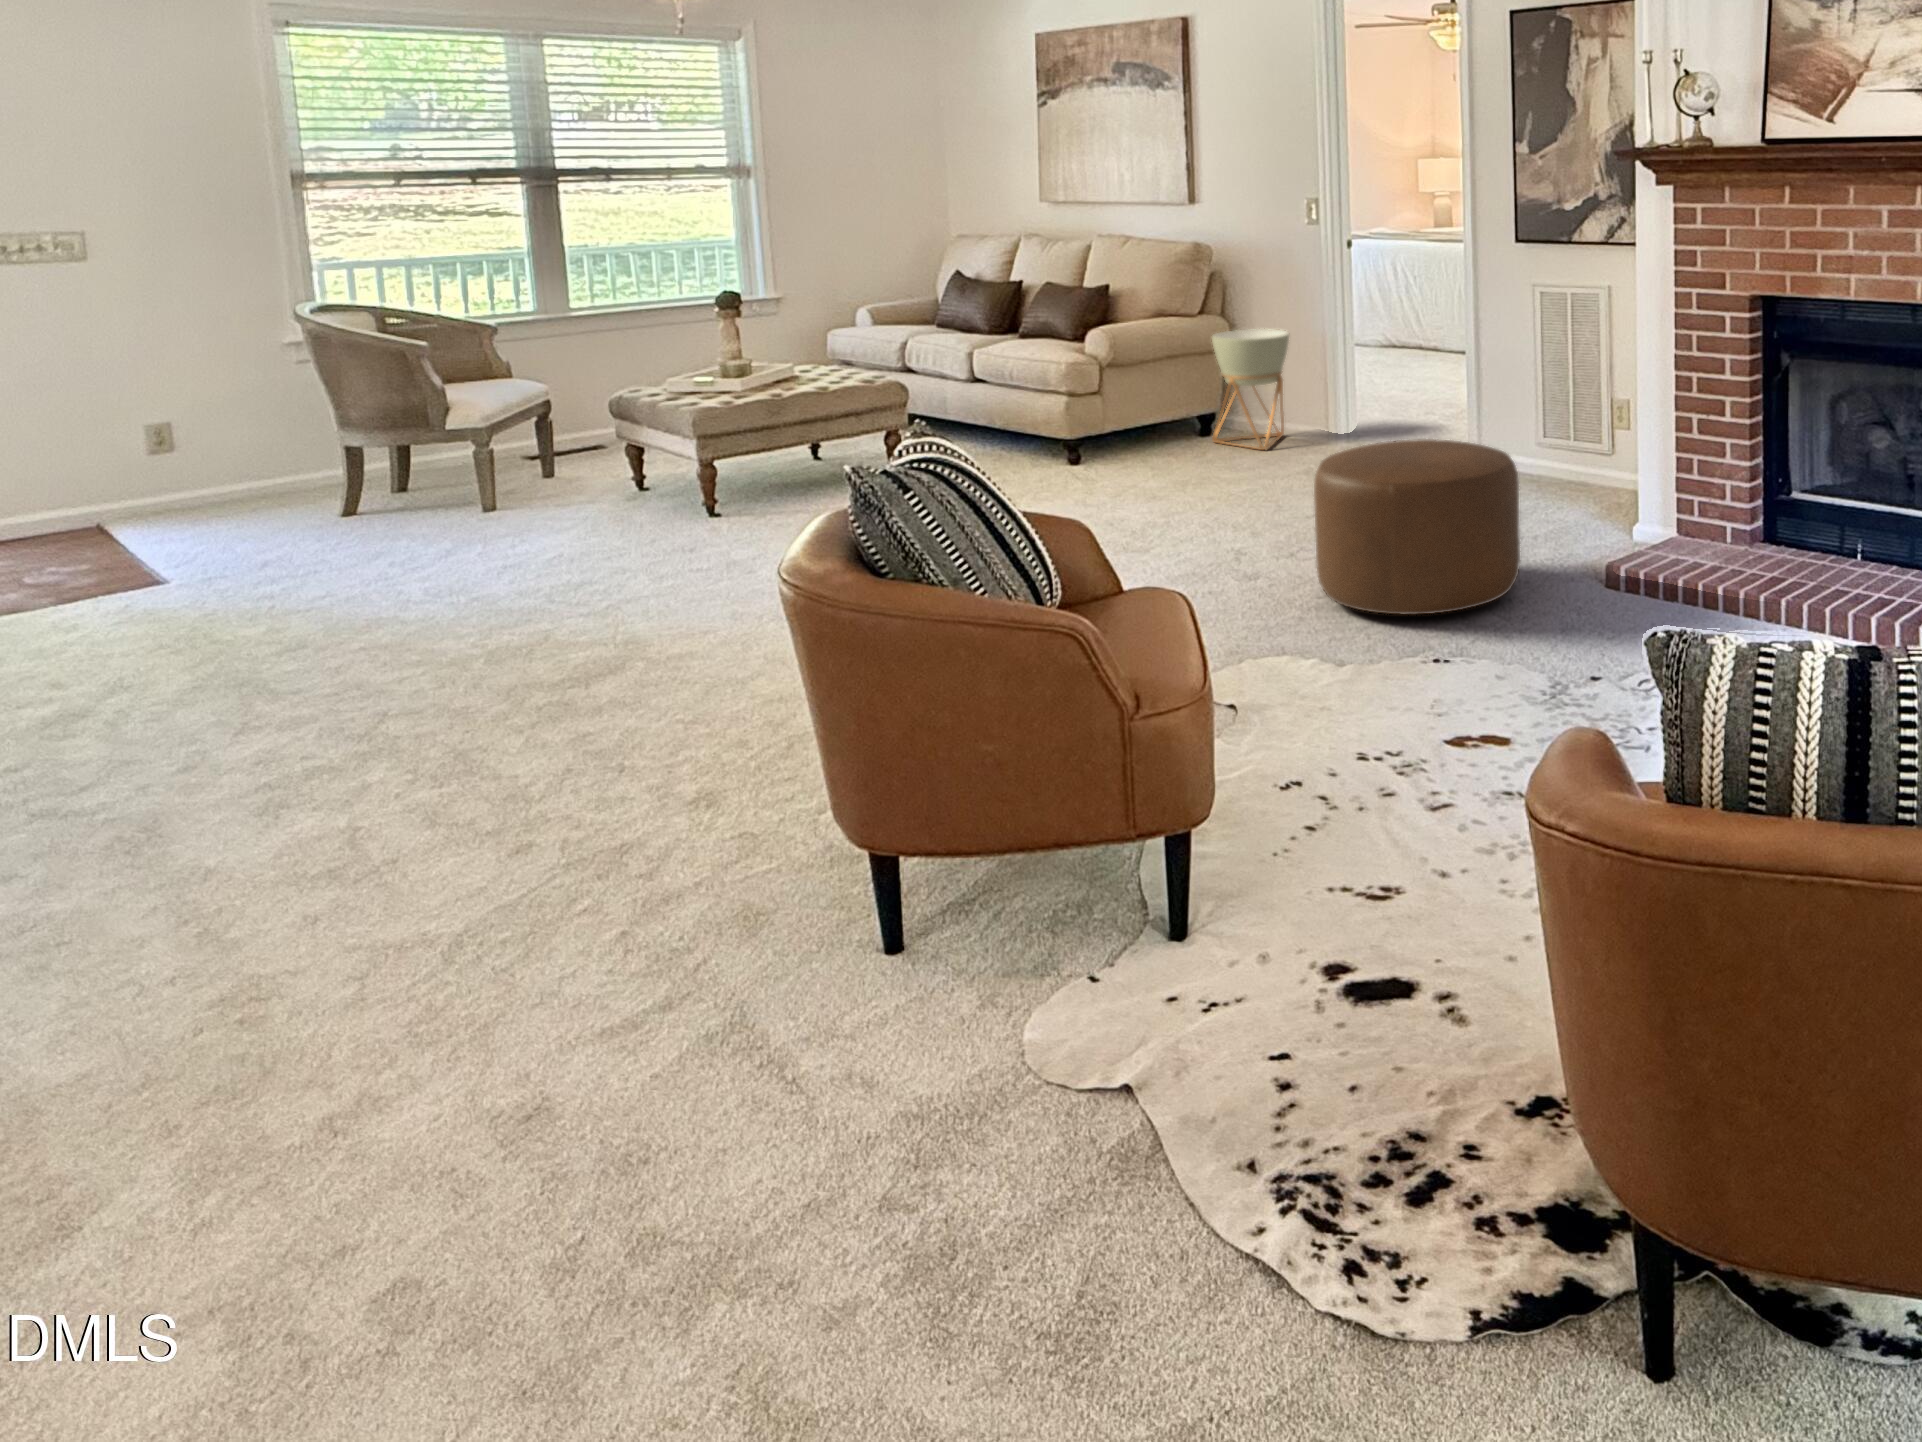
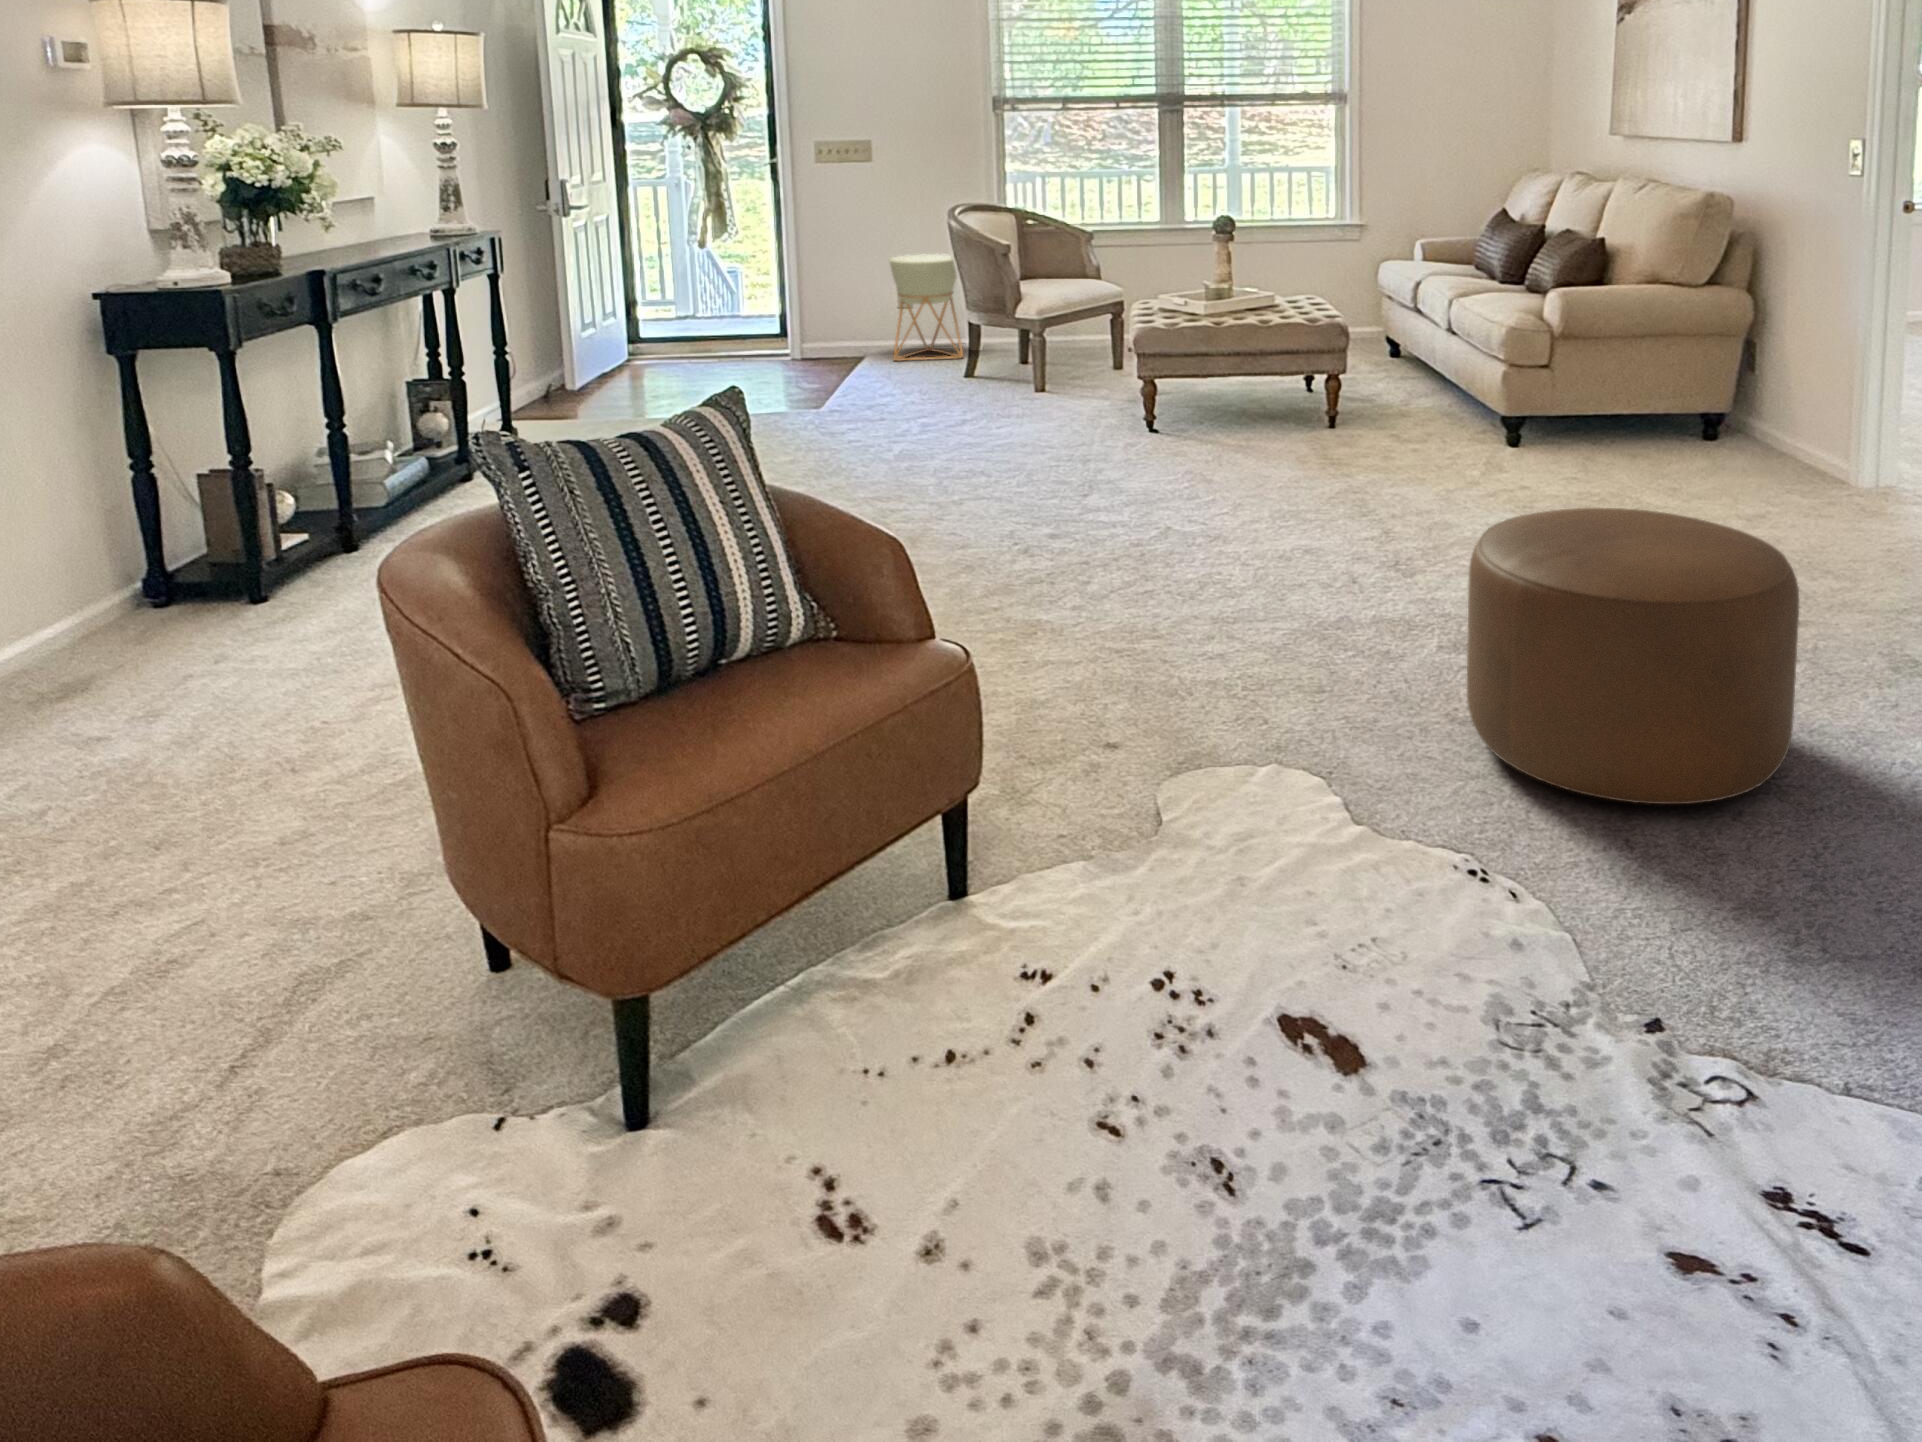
planter: present [1212,329,1289,450] -> present [890,254,963,361]

